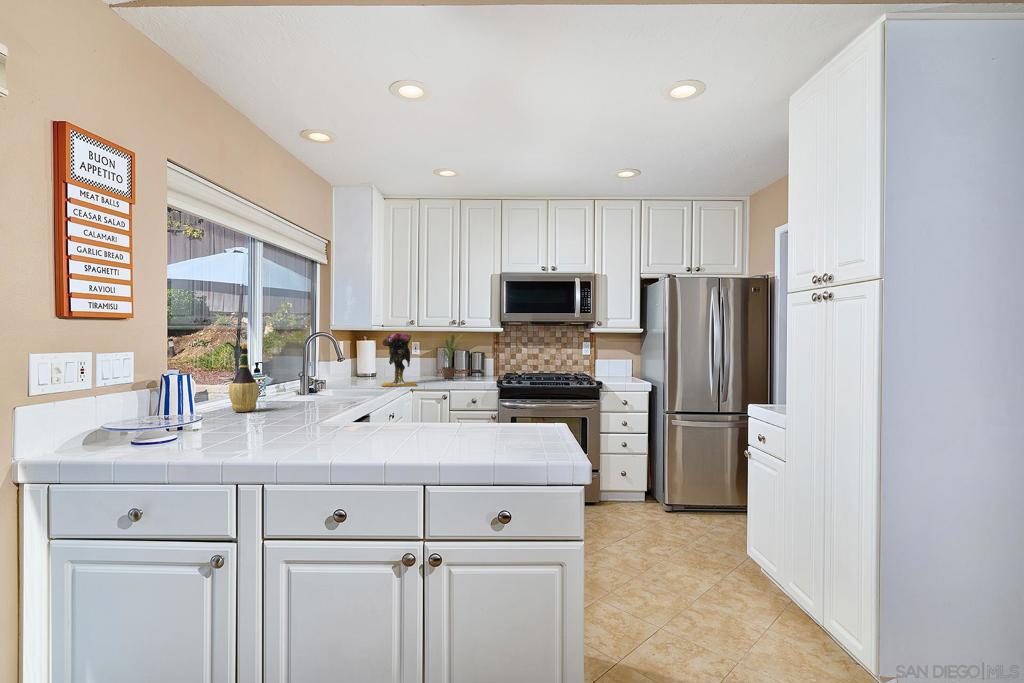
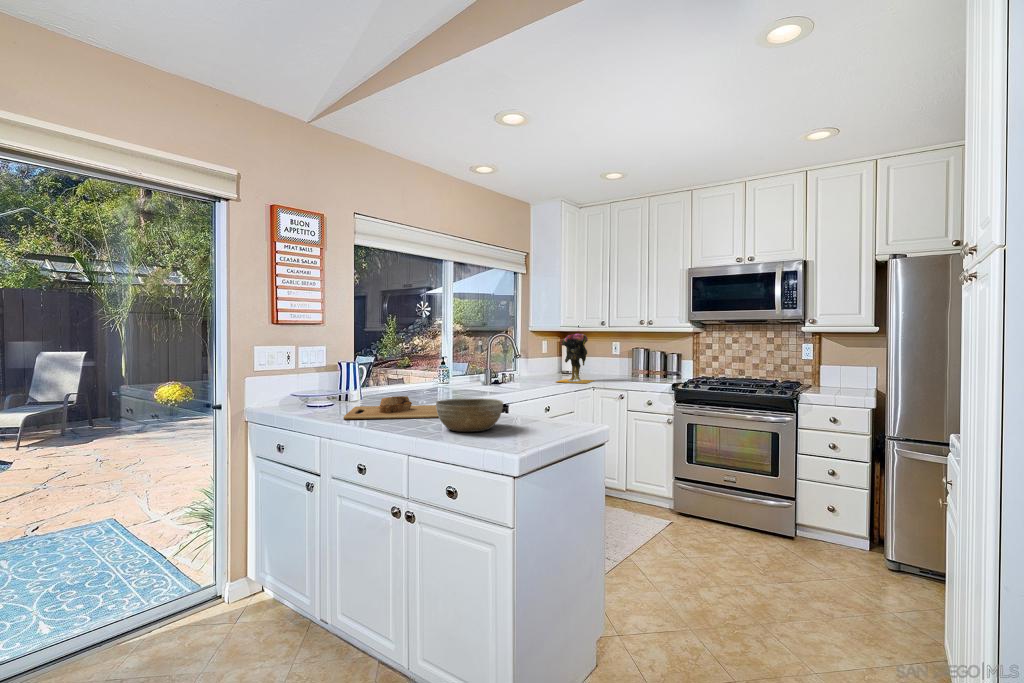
potted plant: present [442,333,464,379] -> none [624,334,656,379]
wine bottle: present [229,344,259,412] -> none [399,342,420,393]
bowl: none [425,407,502,447] -> present [436,398,503,432]
cutting board: none [240,413,390,453] -> present [344,396,439,419]

